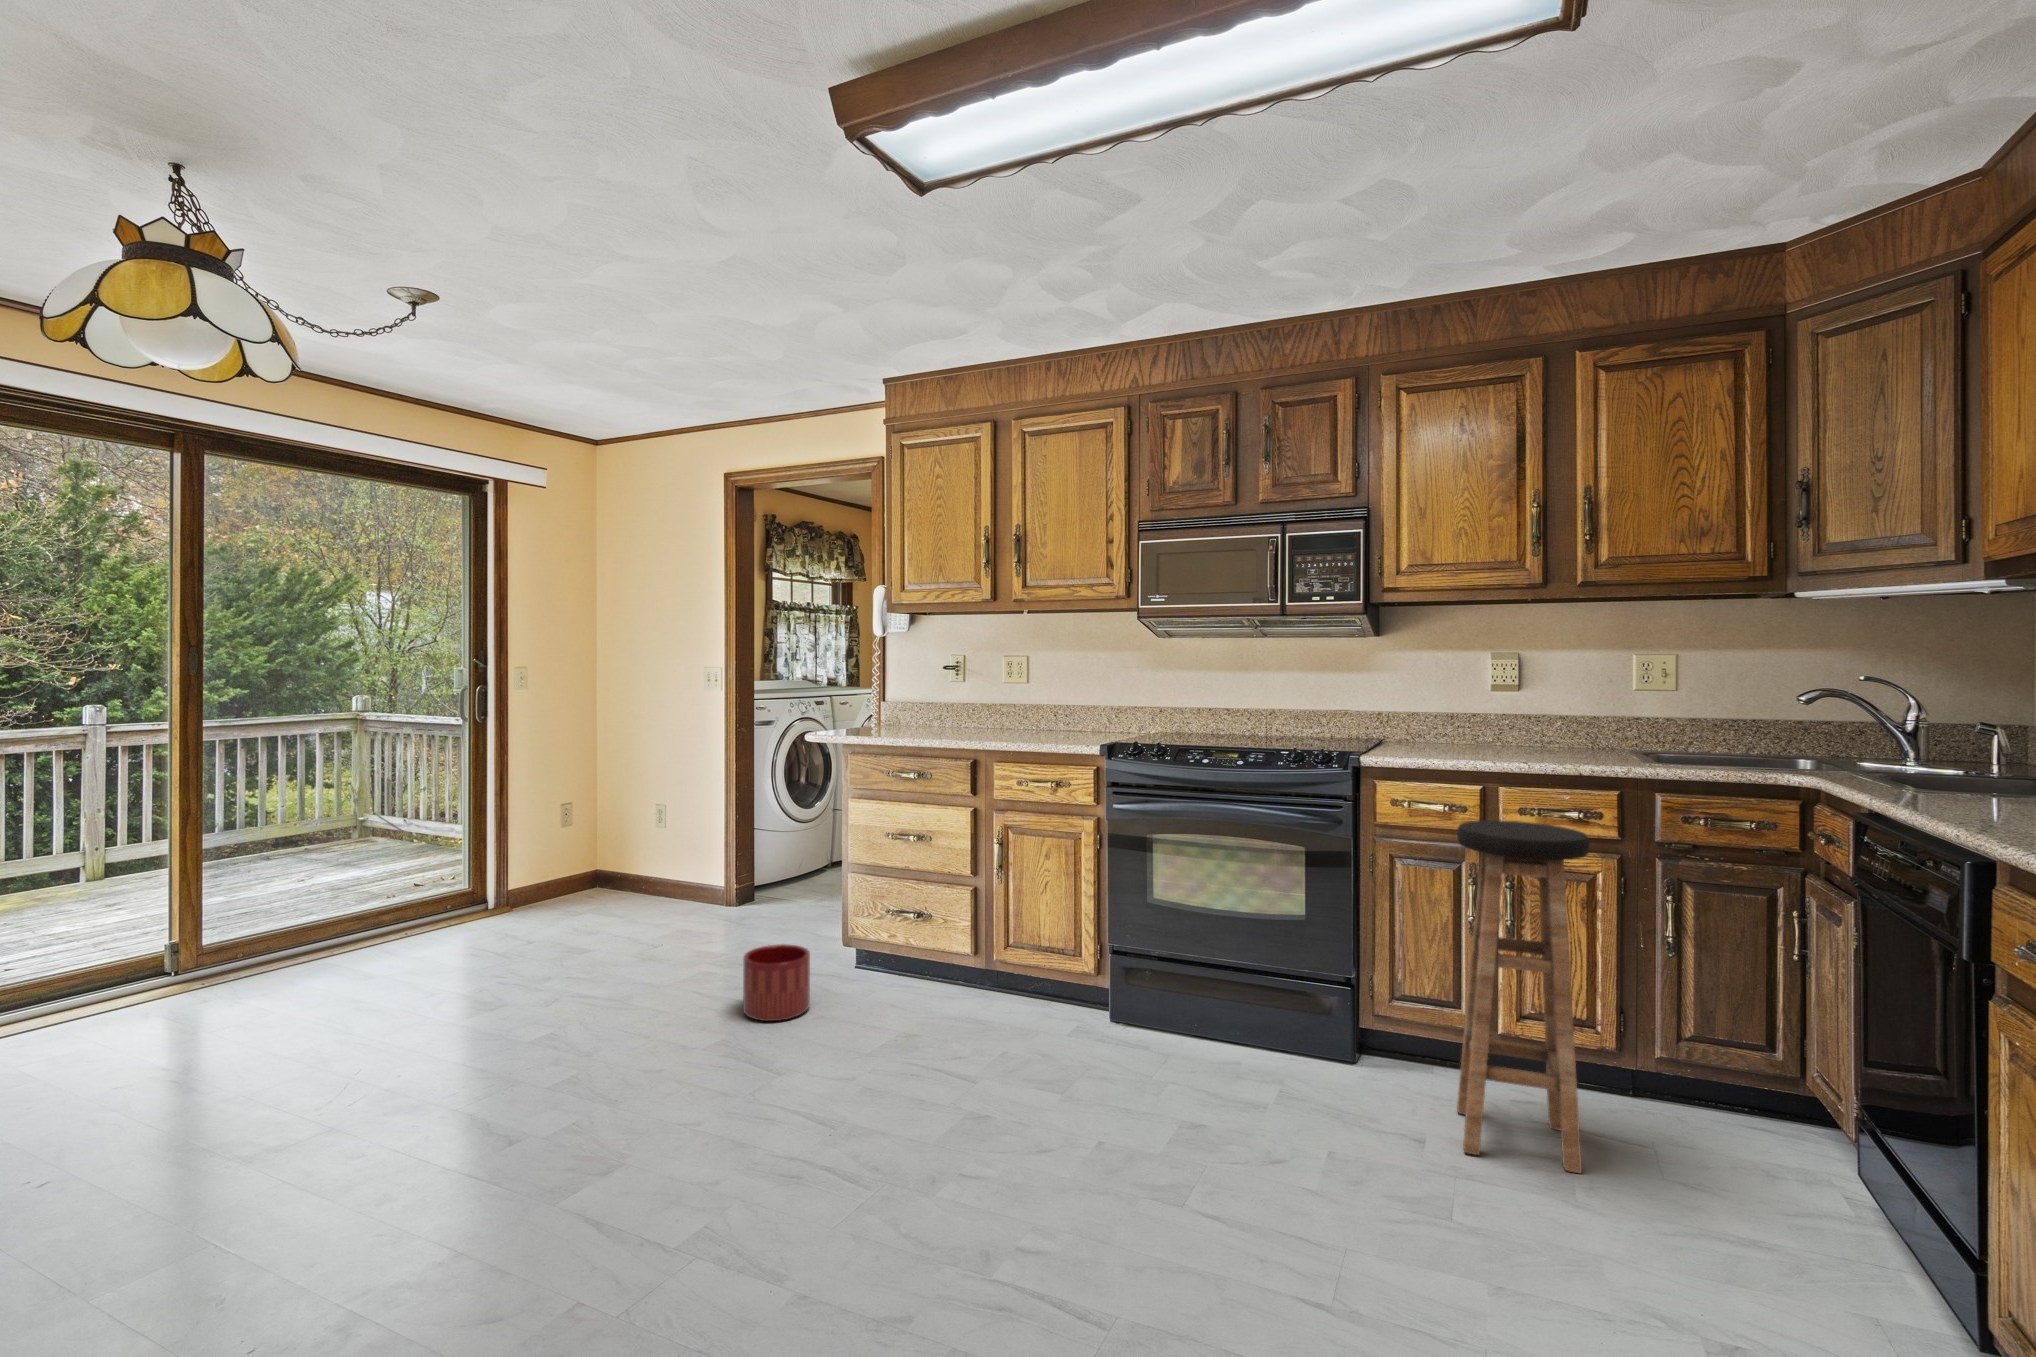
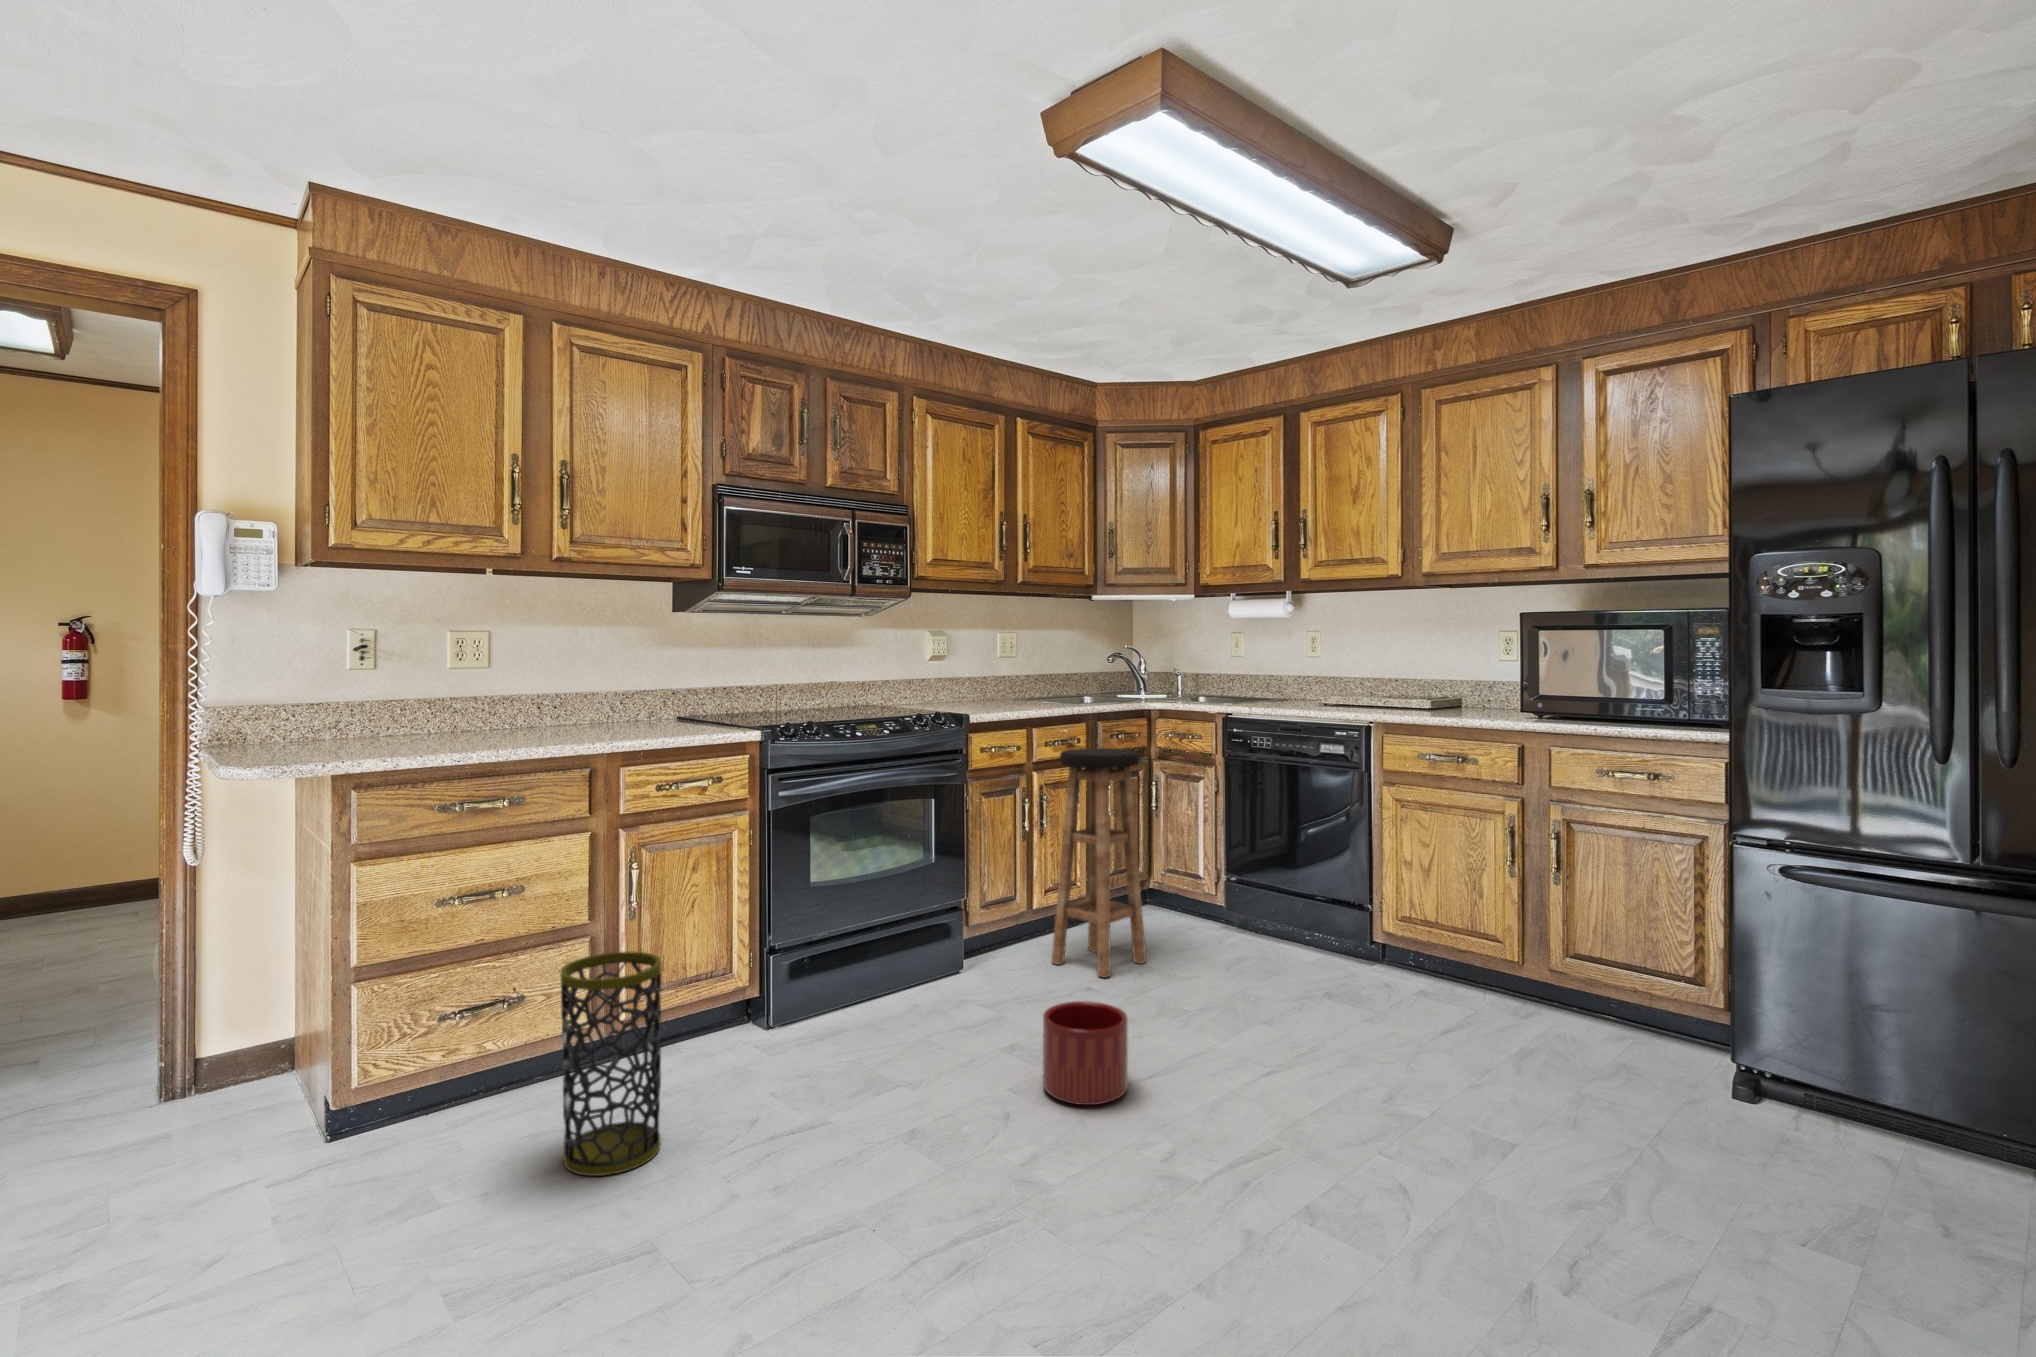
trash can: none [833,893,902,1052] -> present [560,951,662,1176]
planter: present [743,944,810,1021] -> present [1043,1001,1128,1105]

